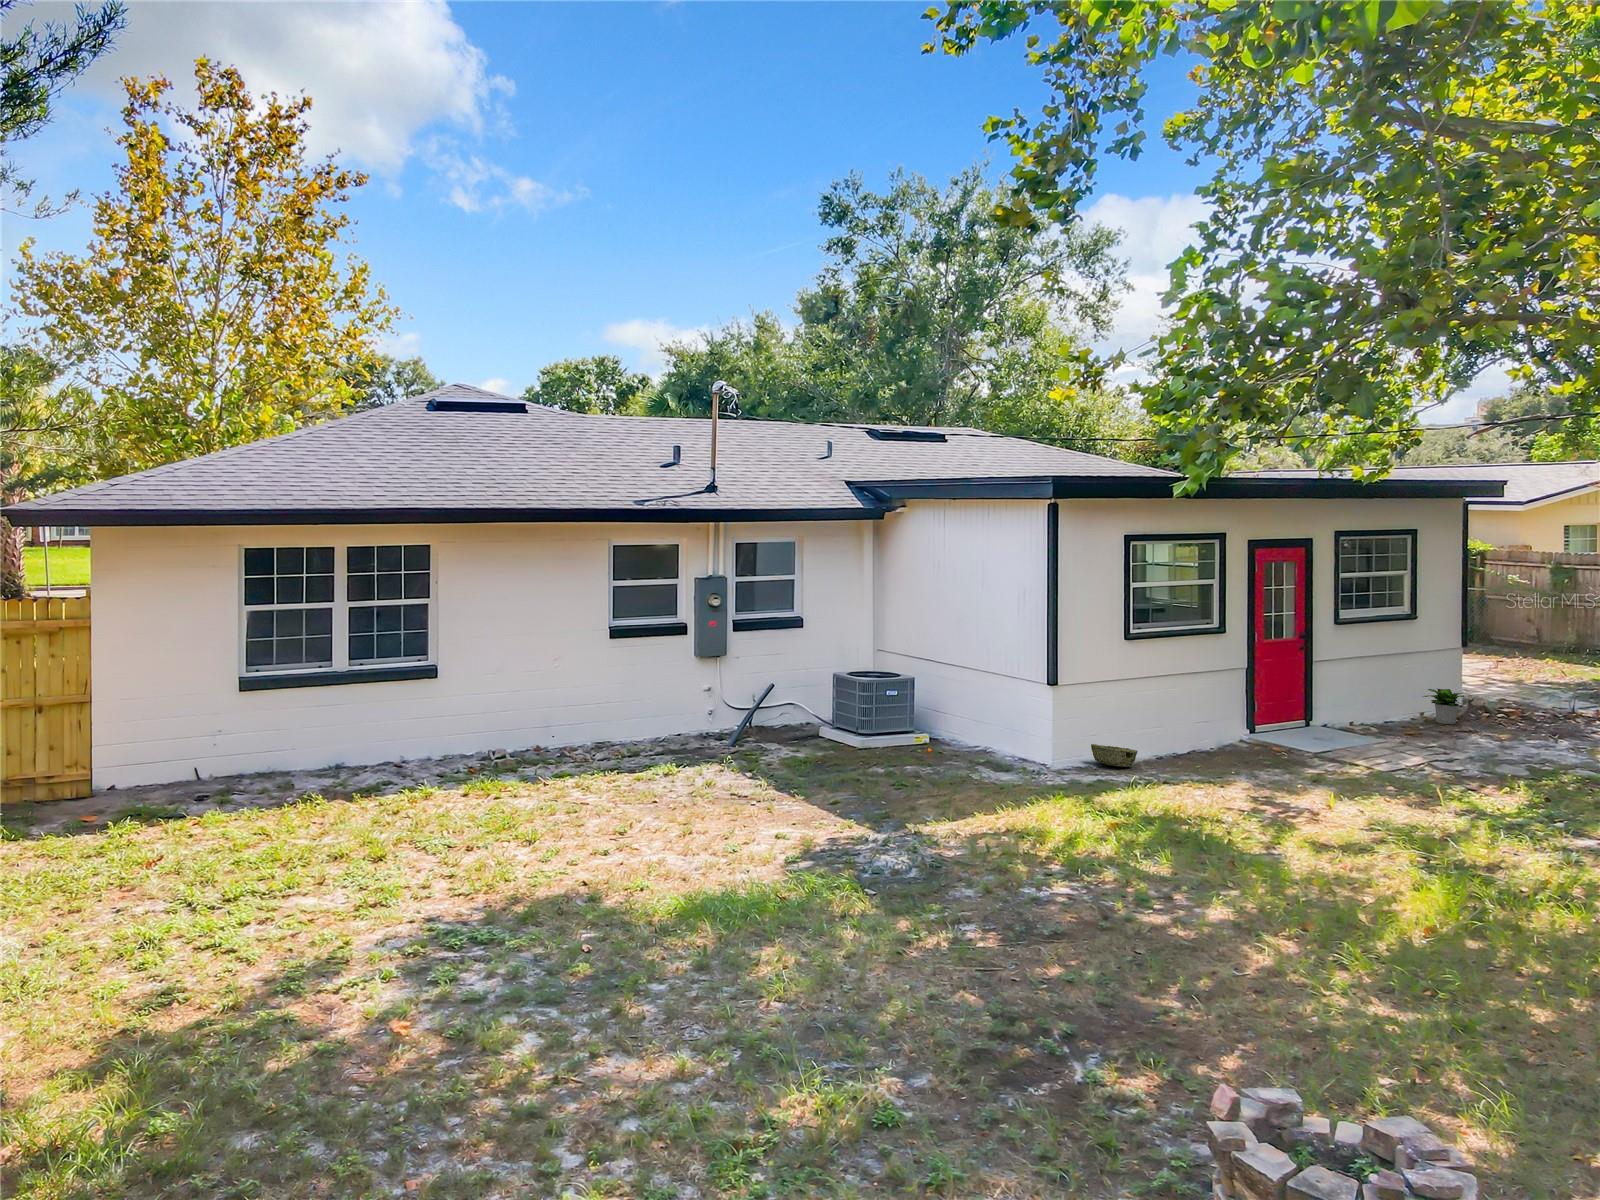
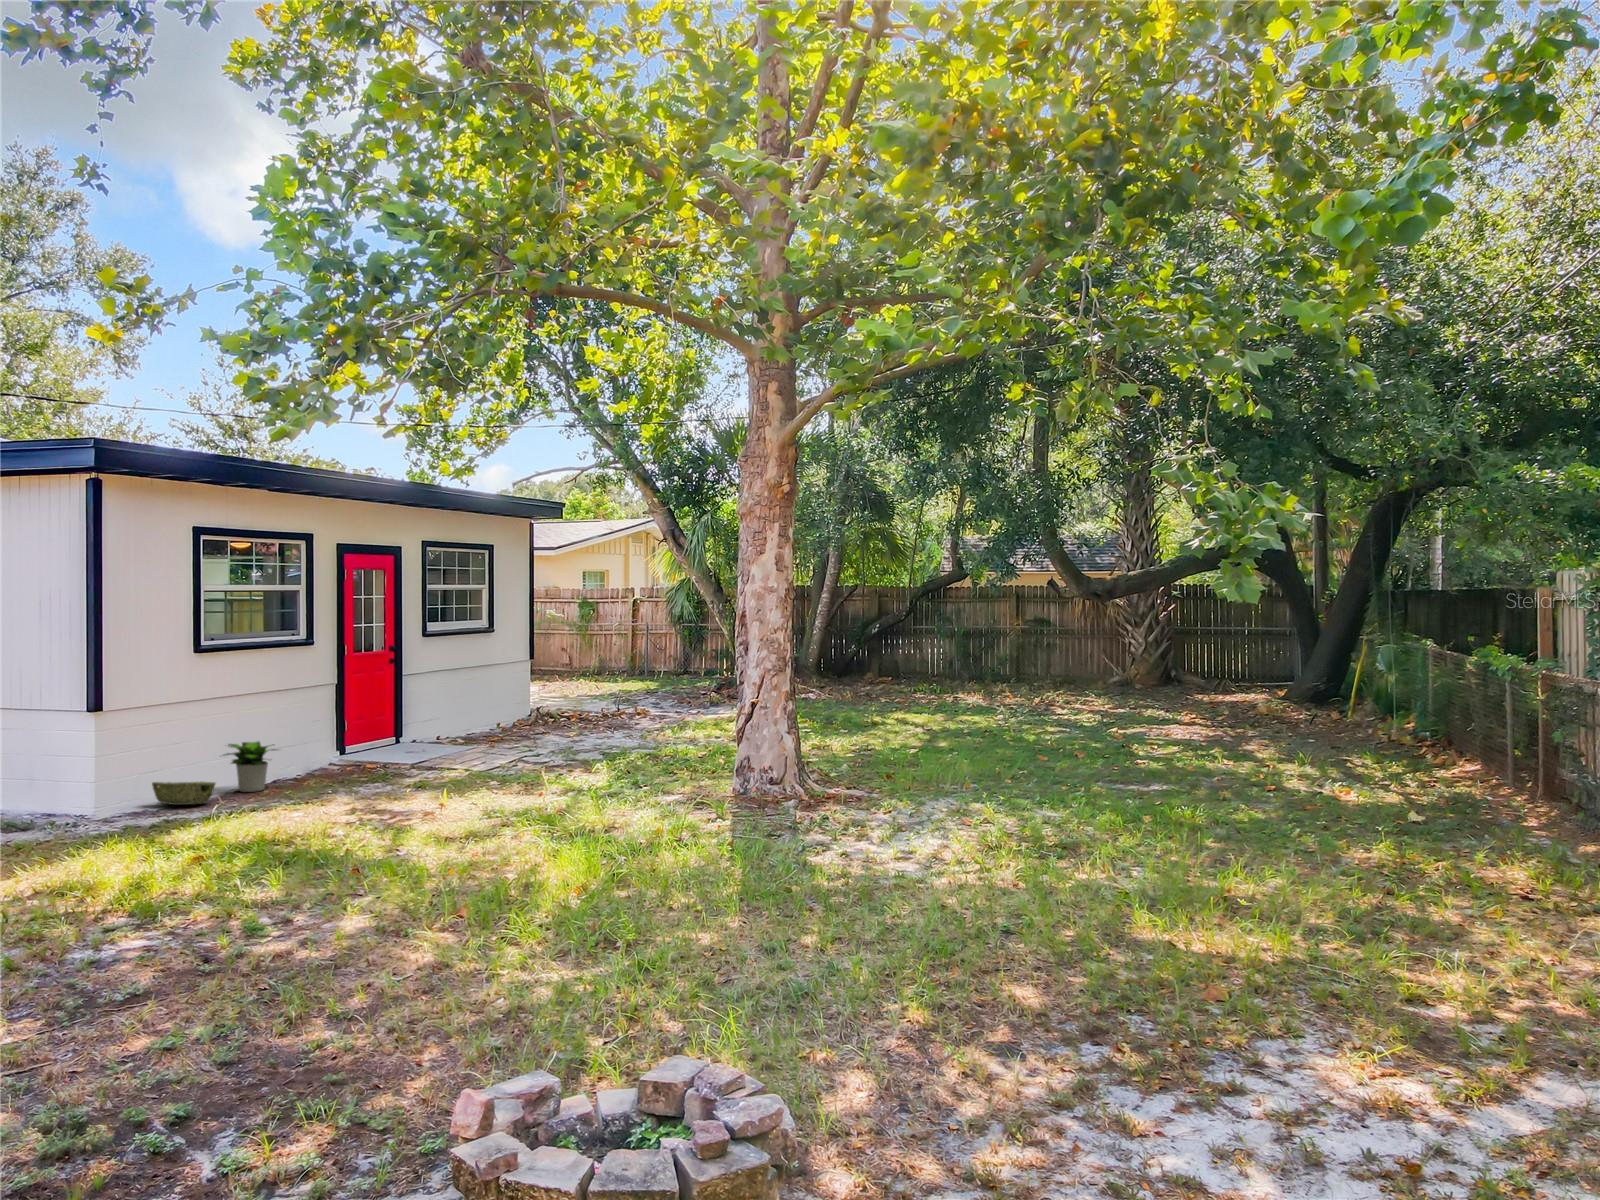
potted plant: present [1424,689,1465,724] -> present [225,742,275,792]

